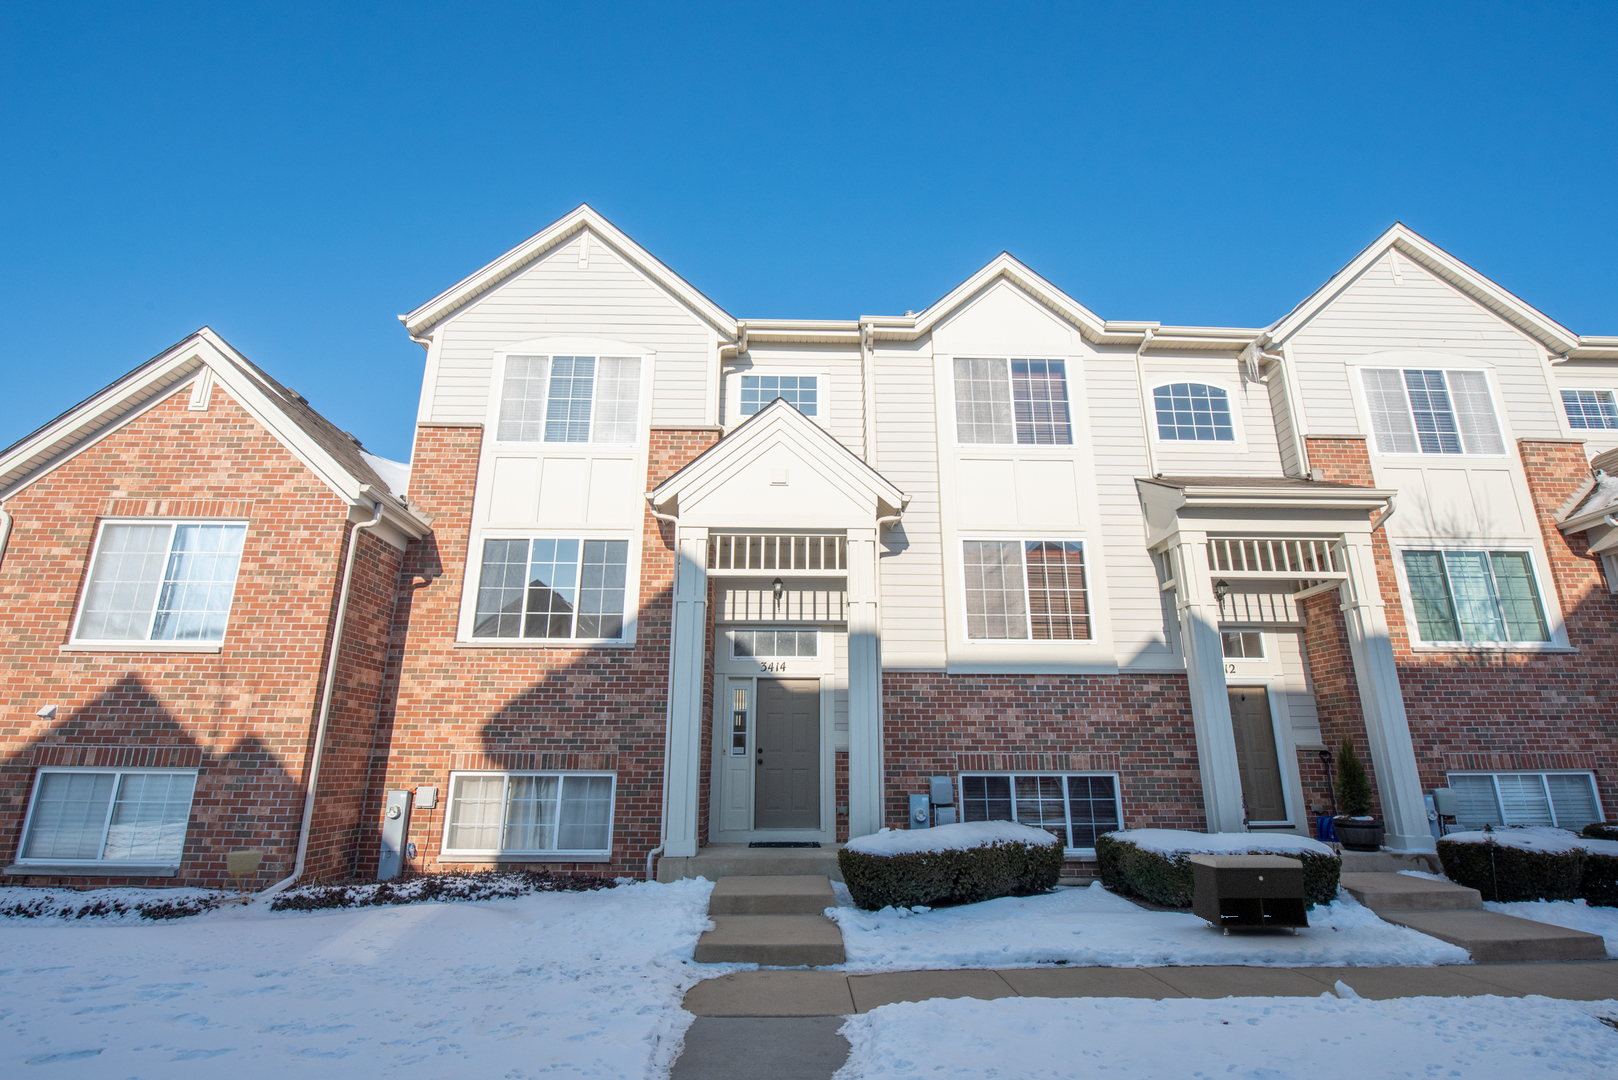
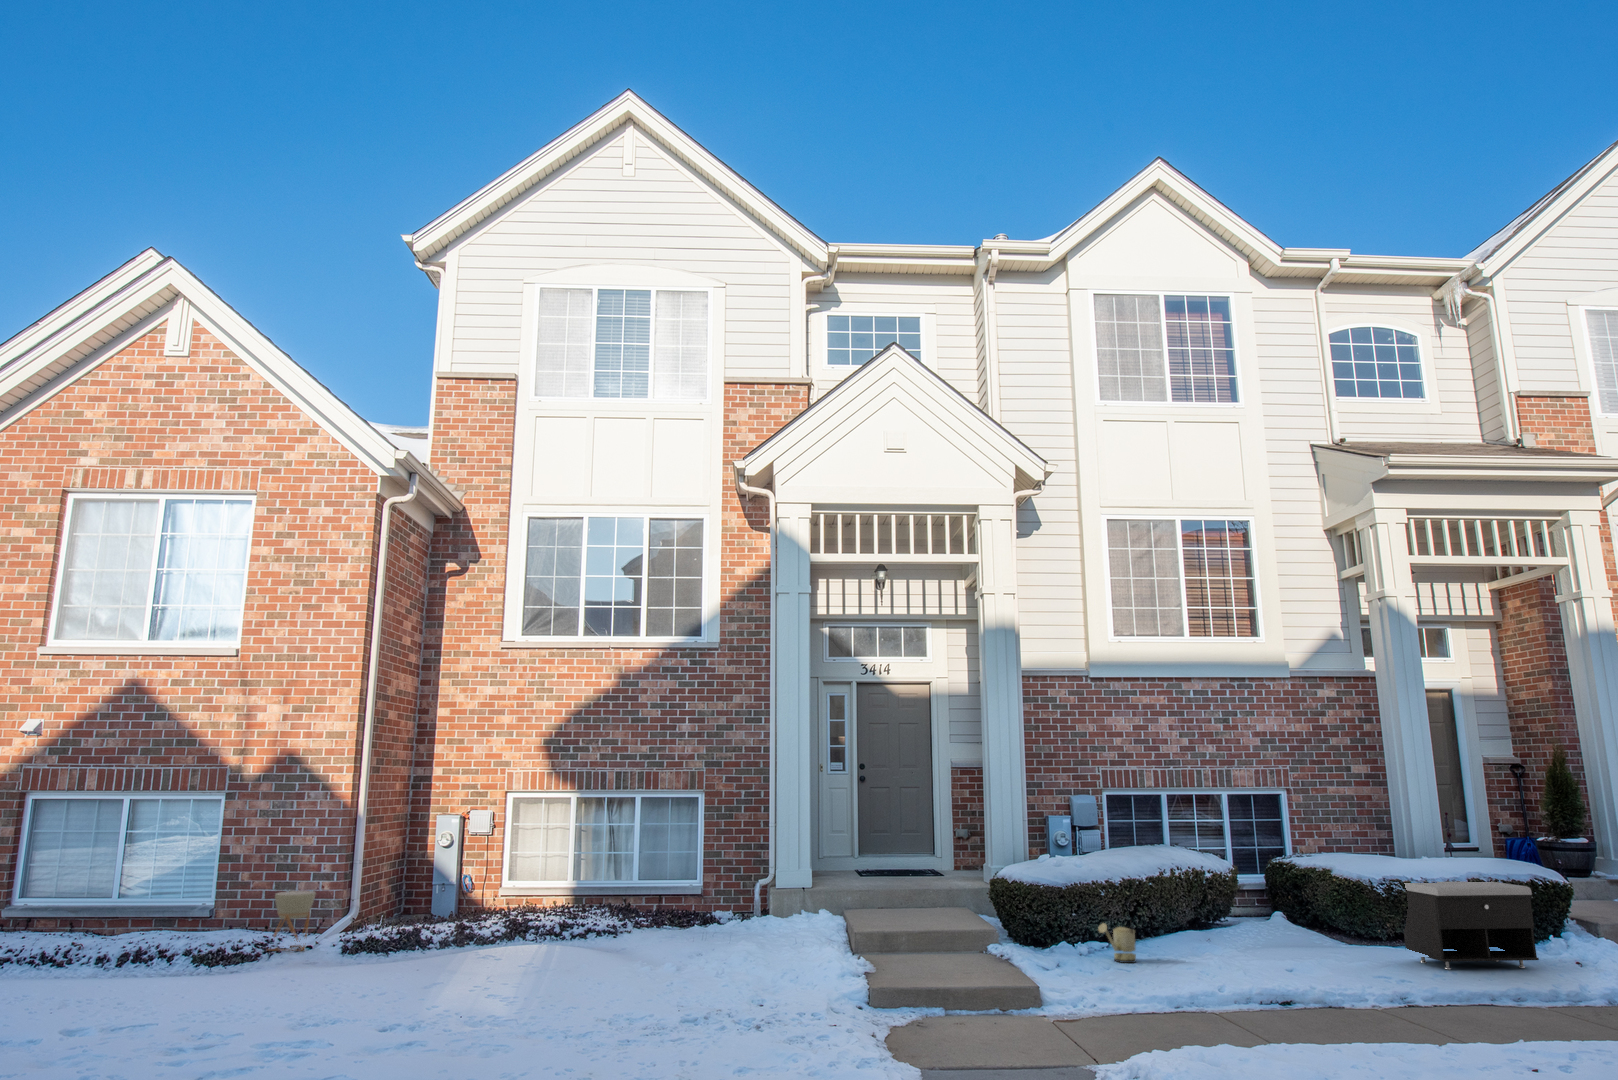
watering can: none [915,882,951,924] -> present [1099,923,1136,963]

